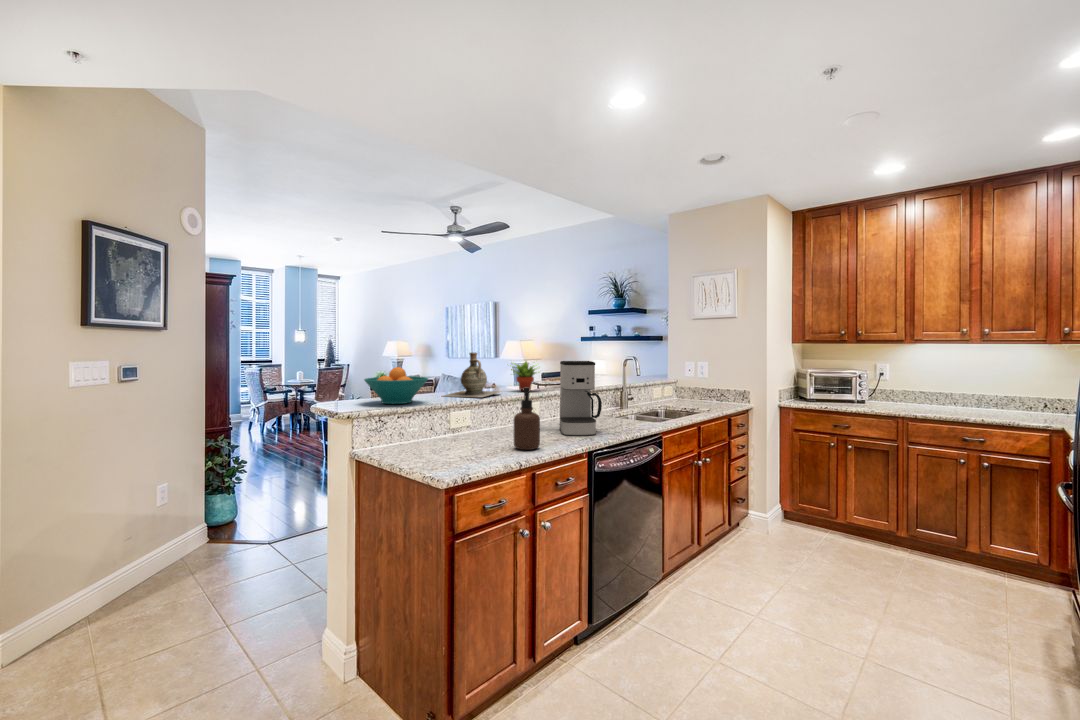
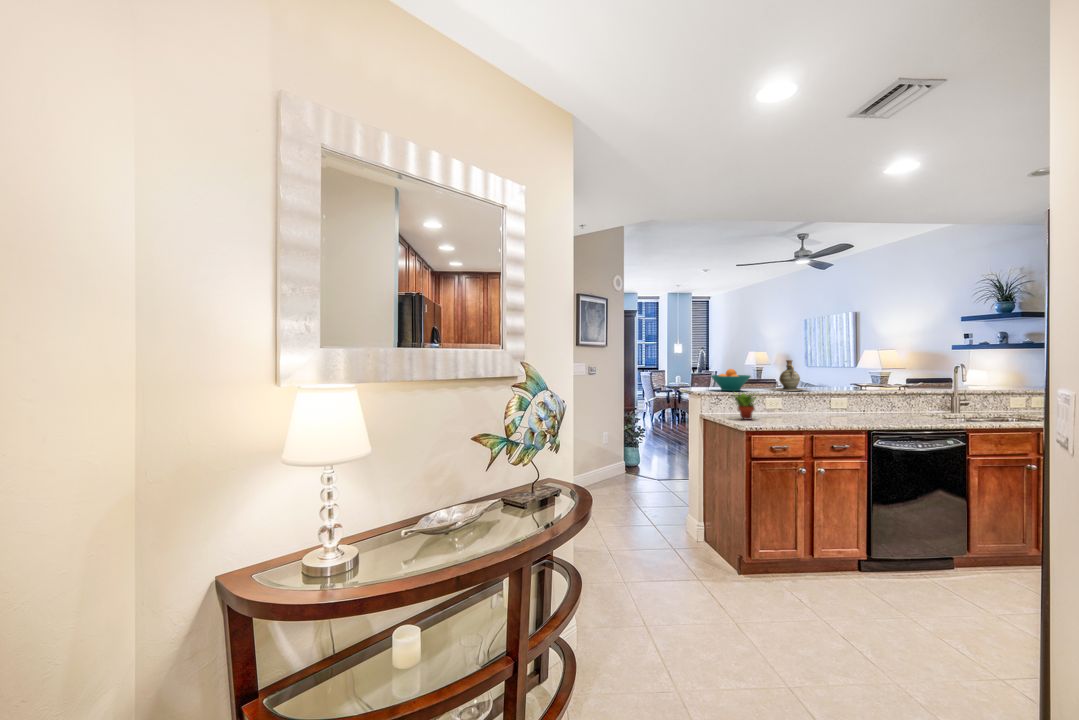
succulent plant: present [510,361,537,391] -> present [734,393,758,420]
coffee maker: present [560,361,602,436] -> none [854,366,893,423]
soap dispenser: present [514,388,540,450] -> none [803,383,823,423]

